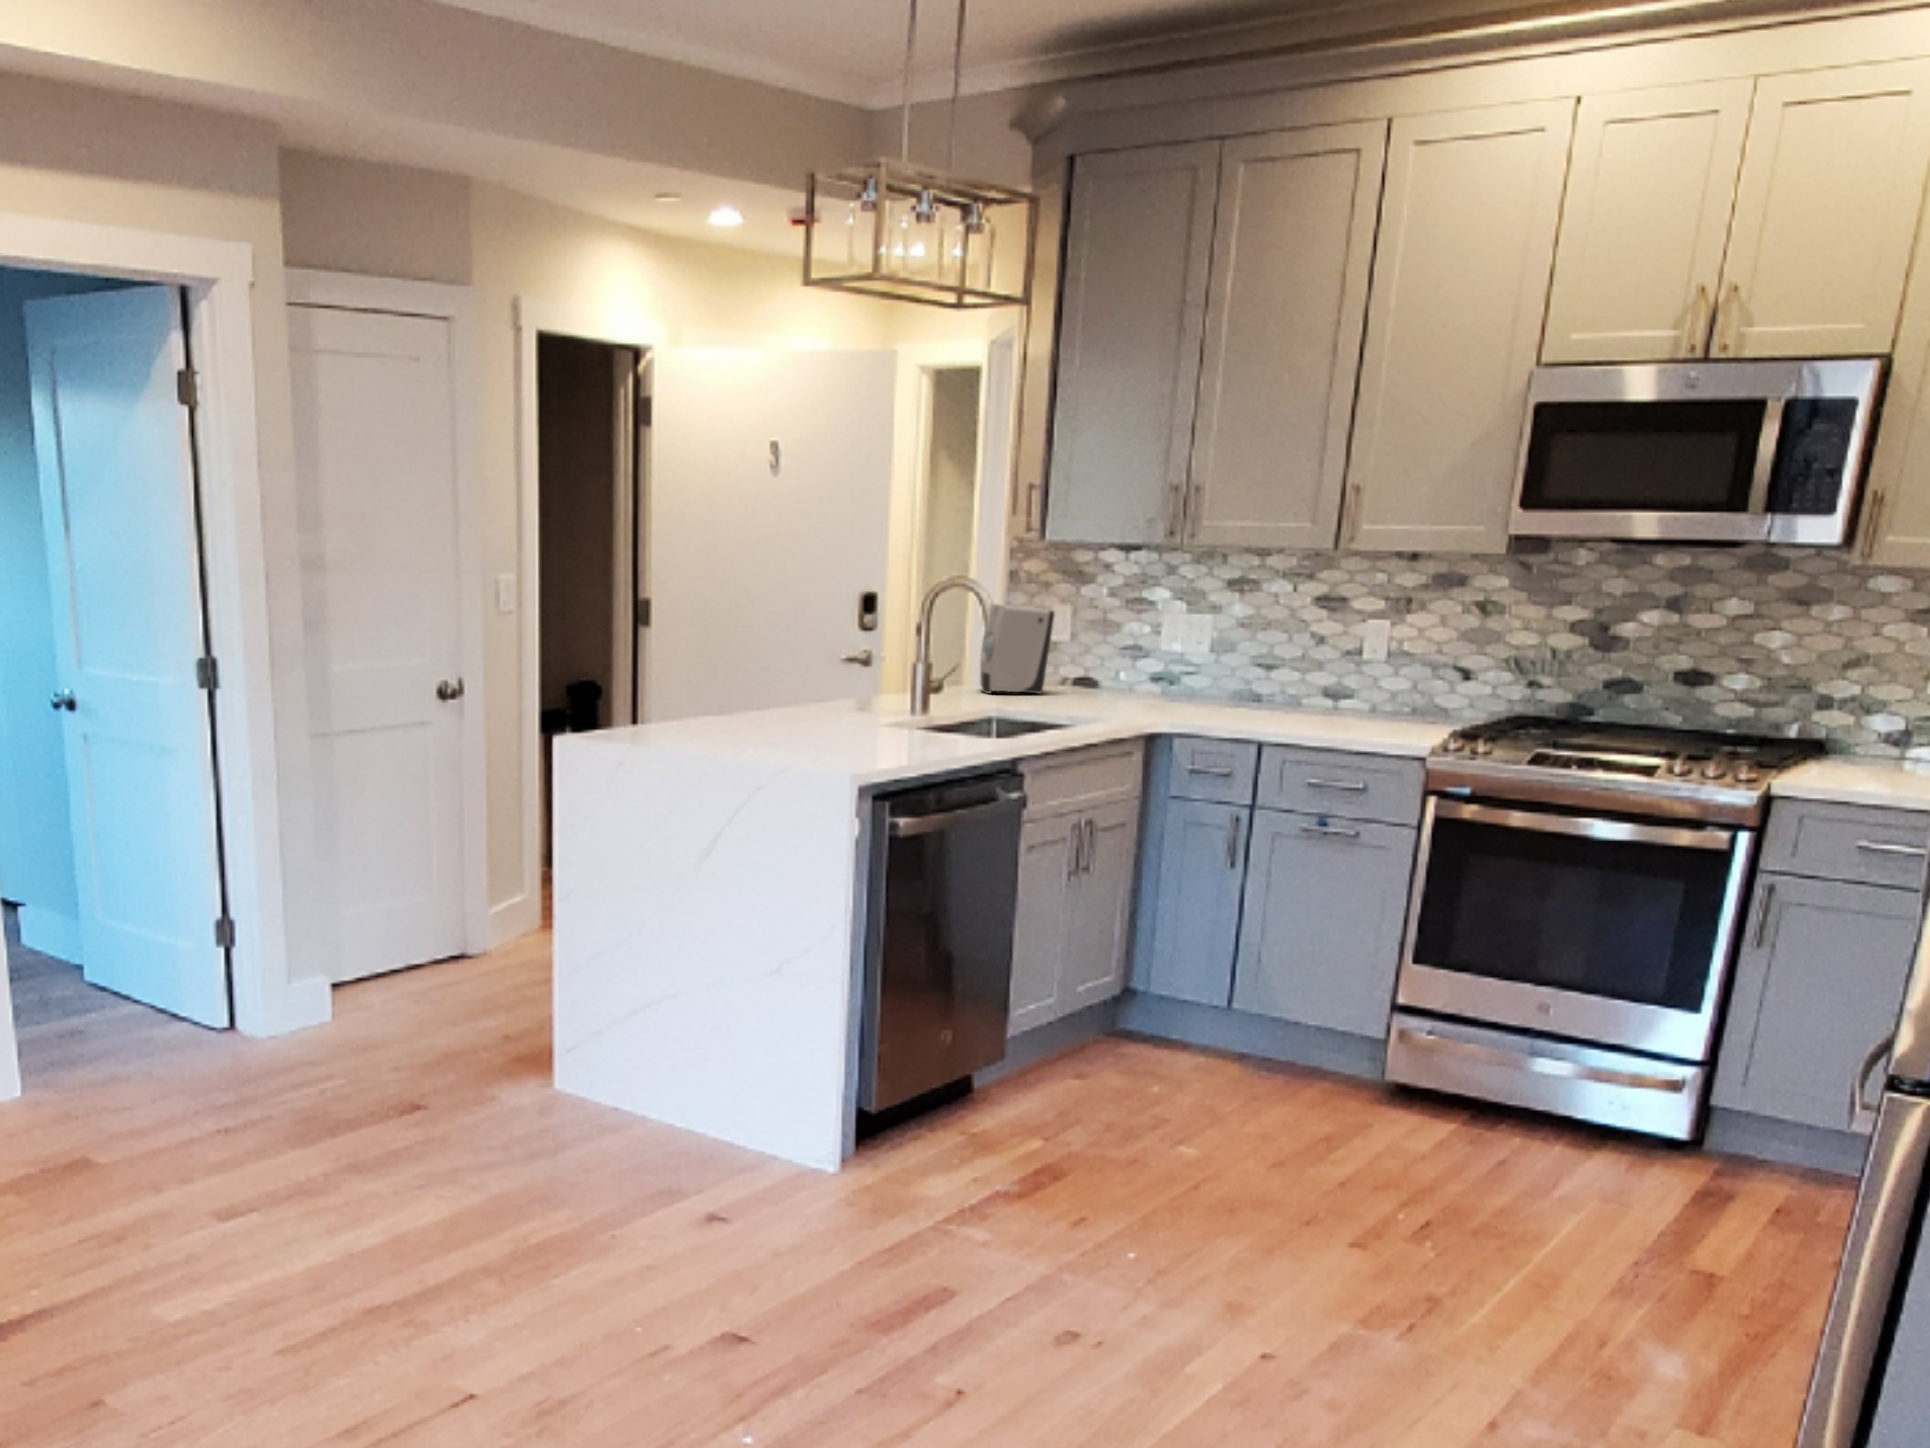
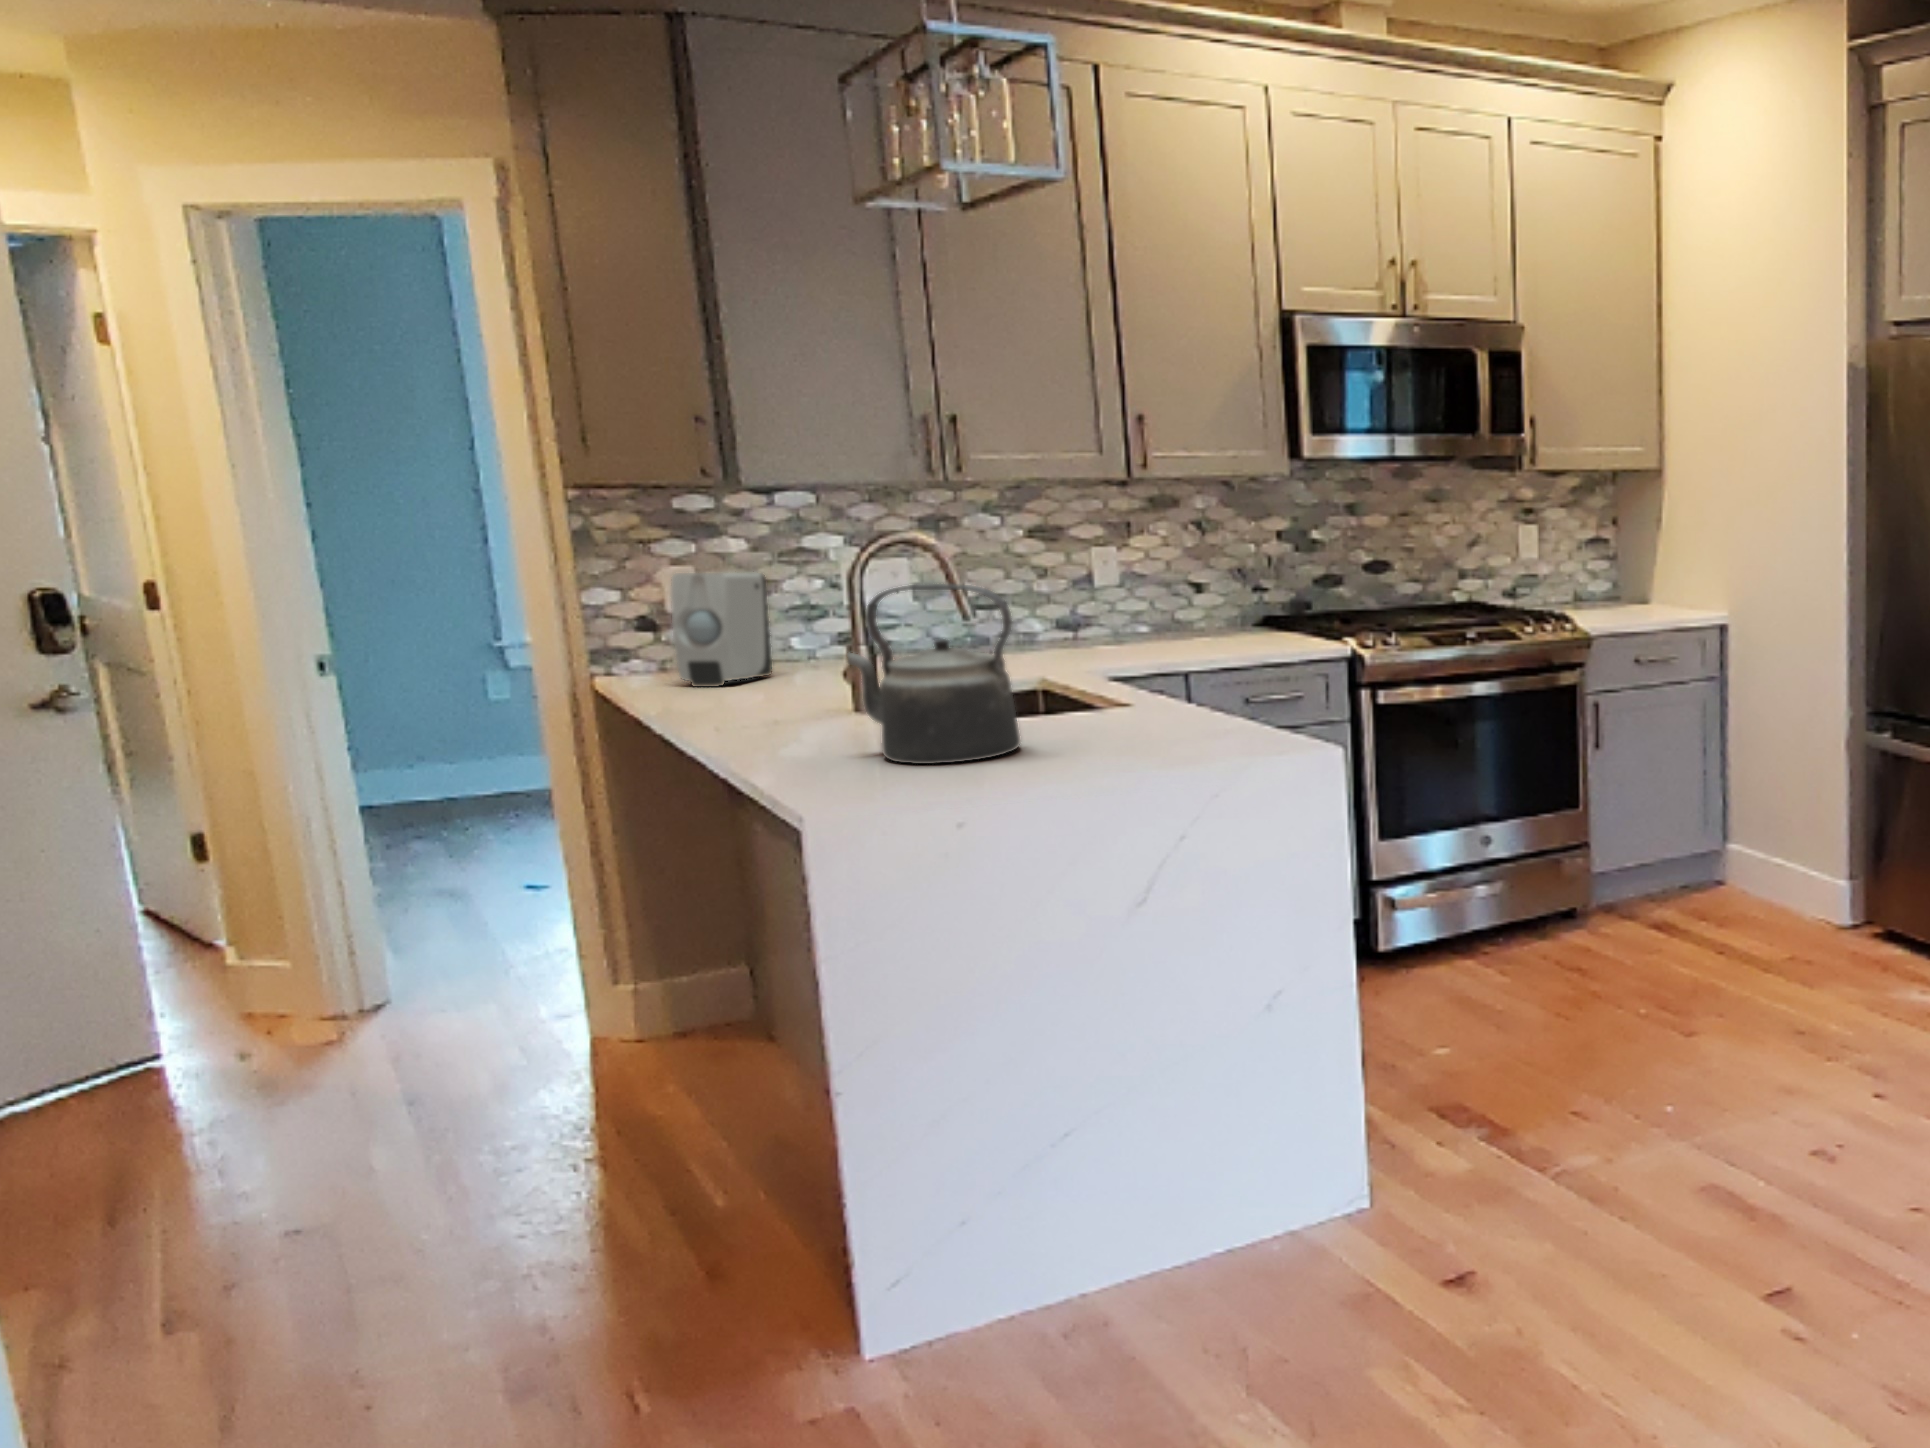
kettle: none [744,602,837,740] -> present [848,584,1020,764]

